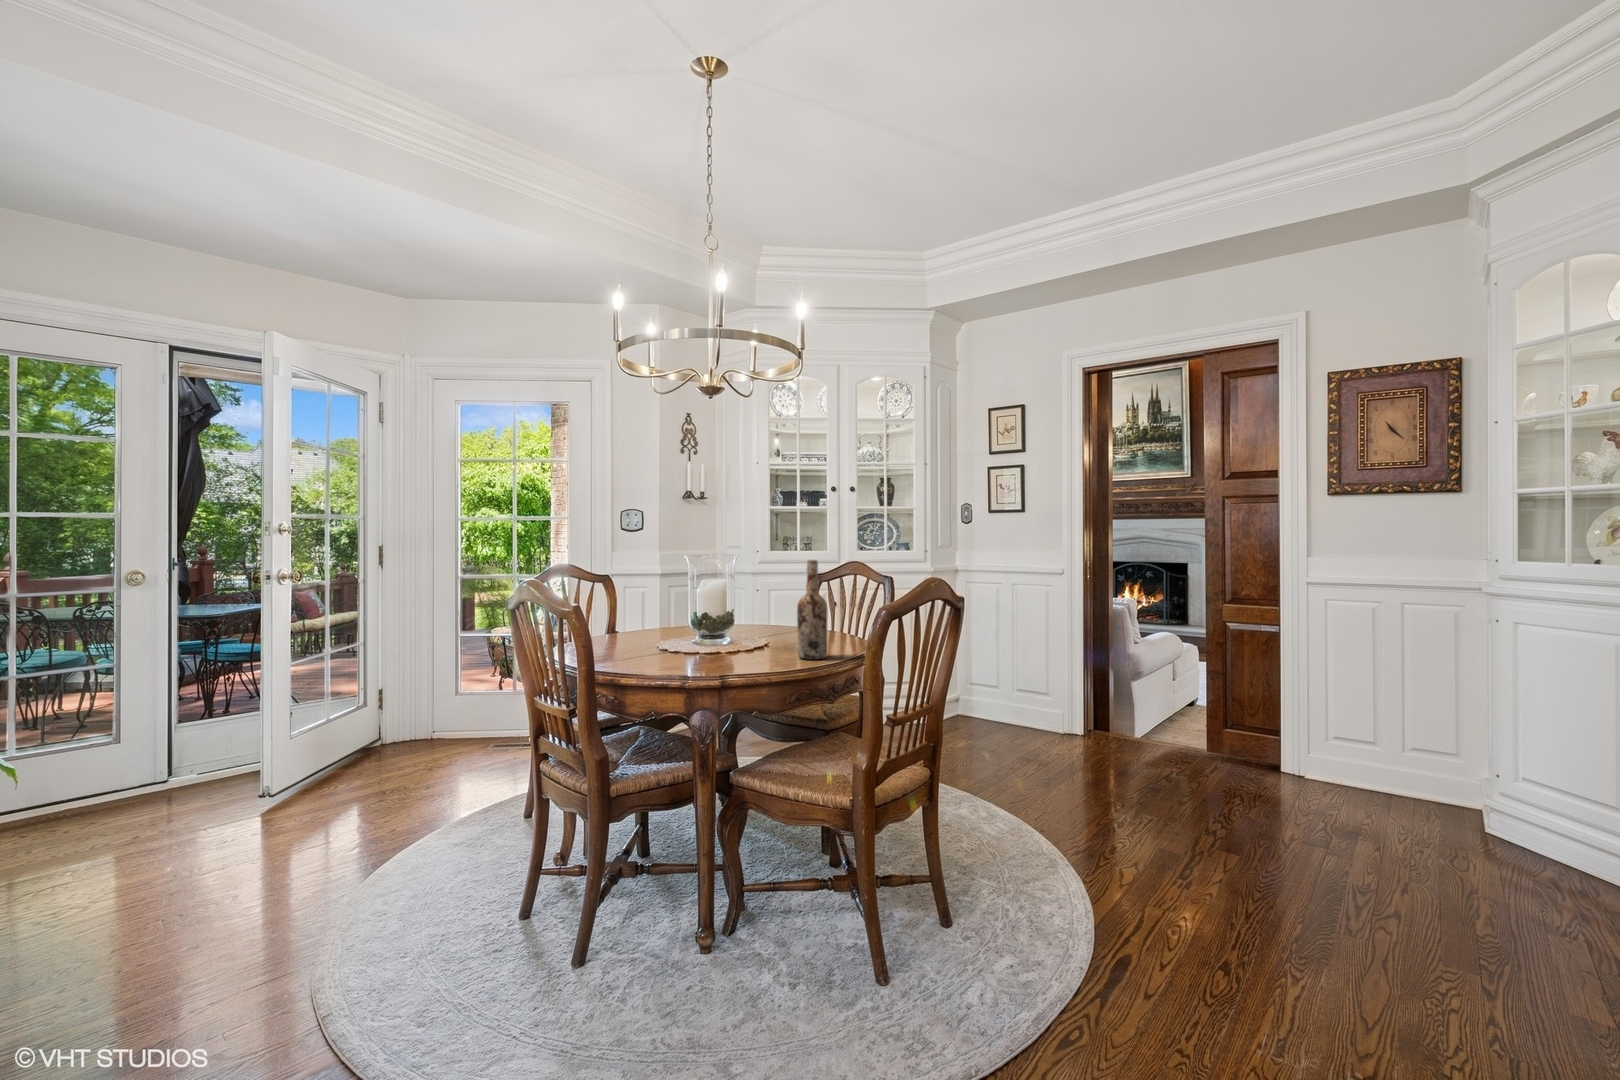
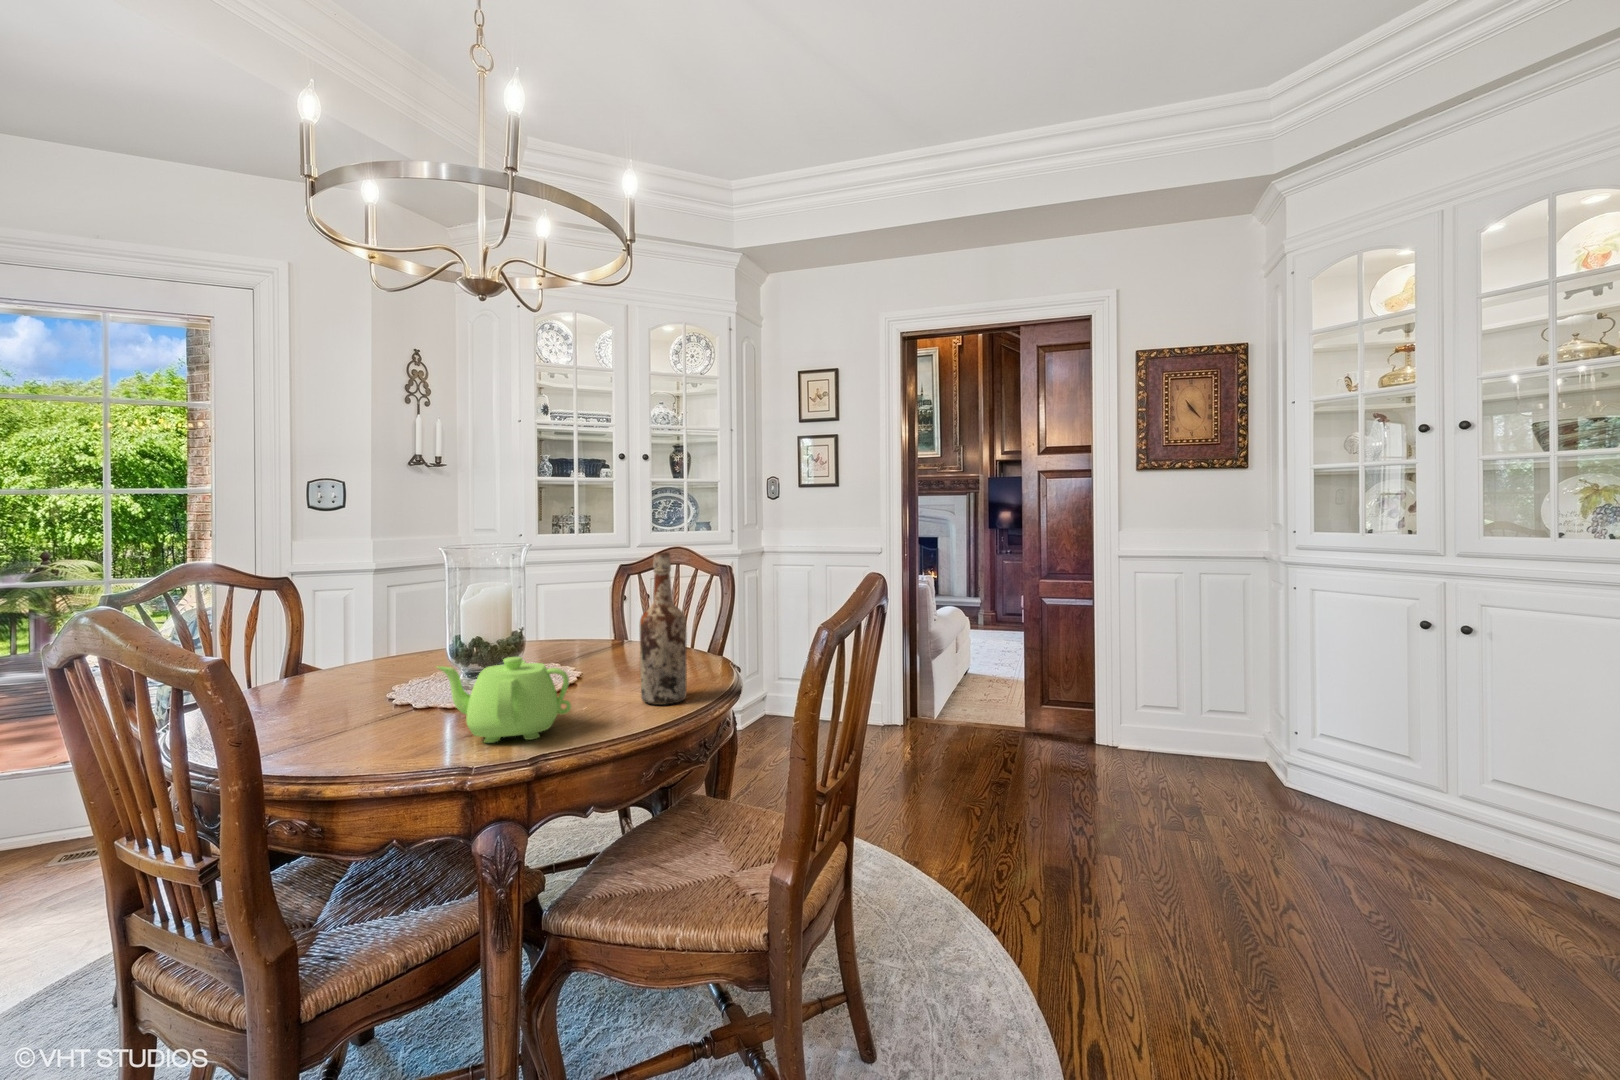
teapot: none [676,620,749,668] -> present [437,657,571,743]

